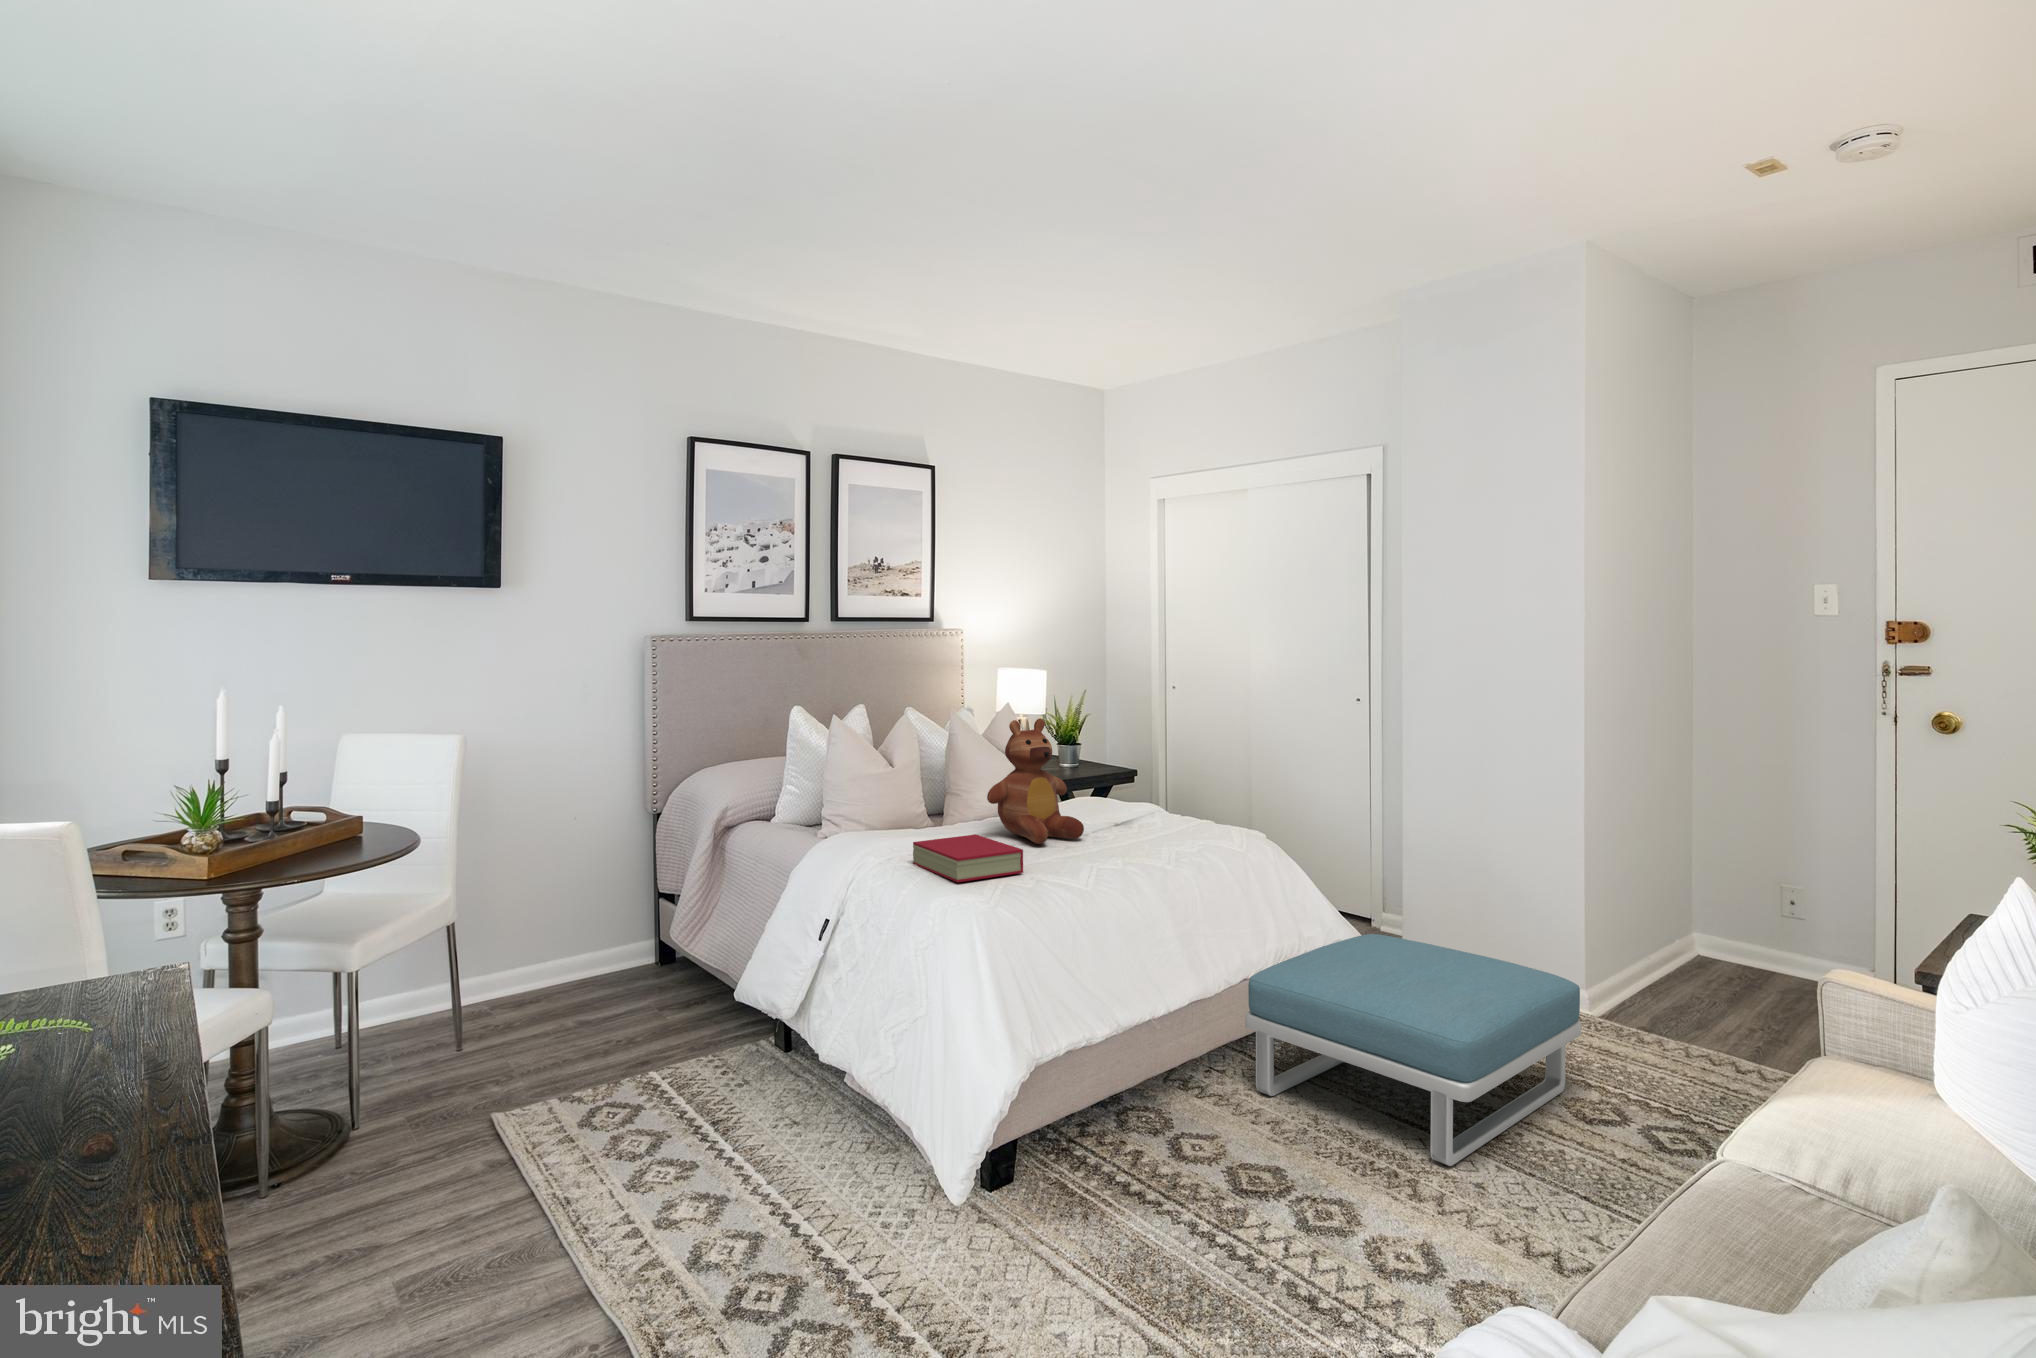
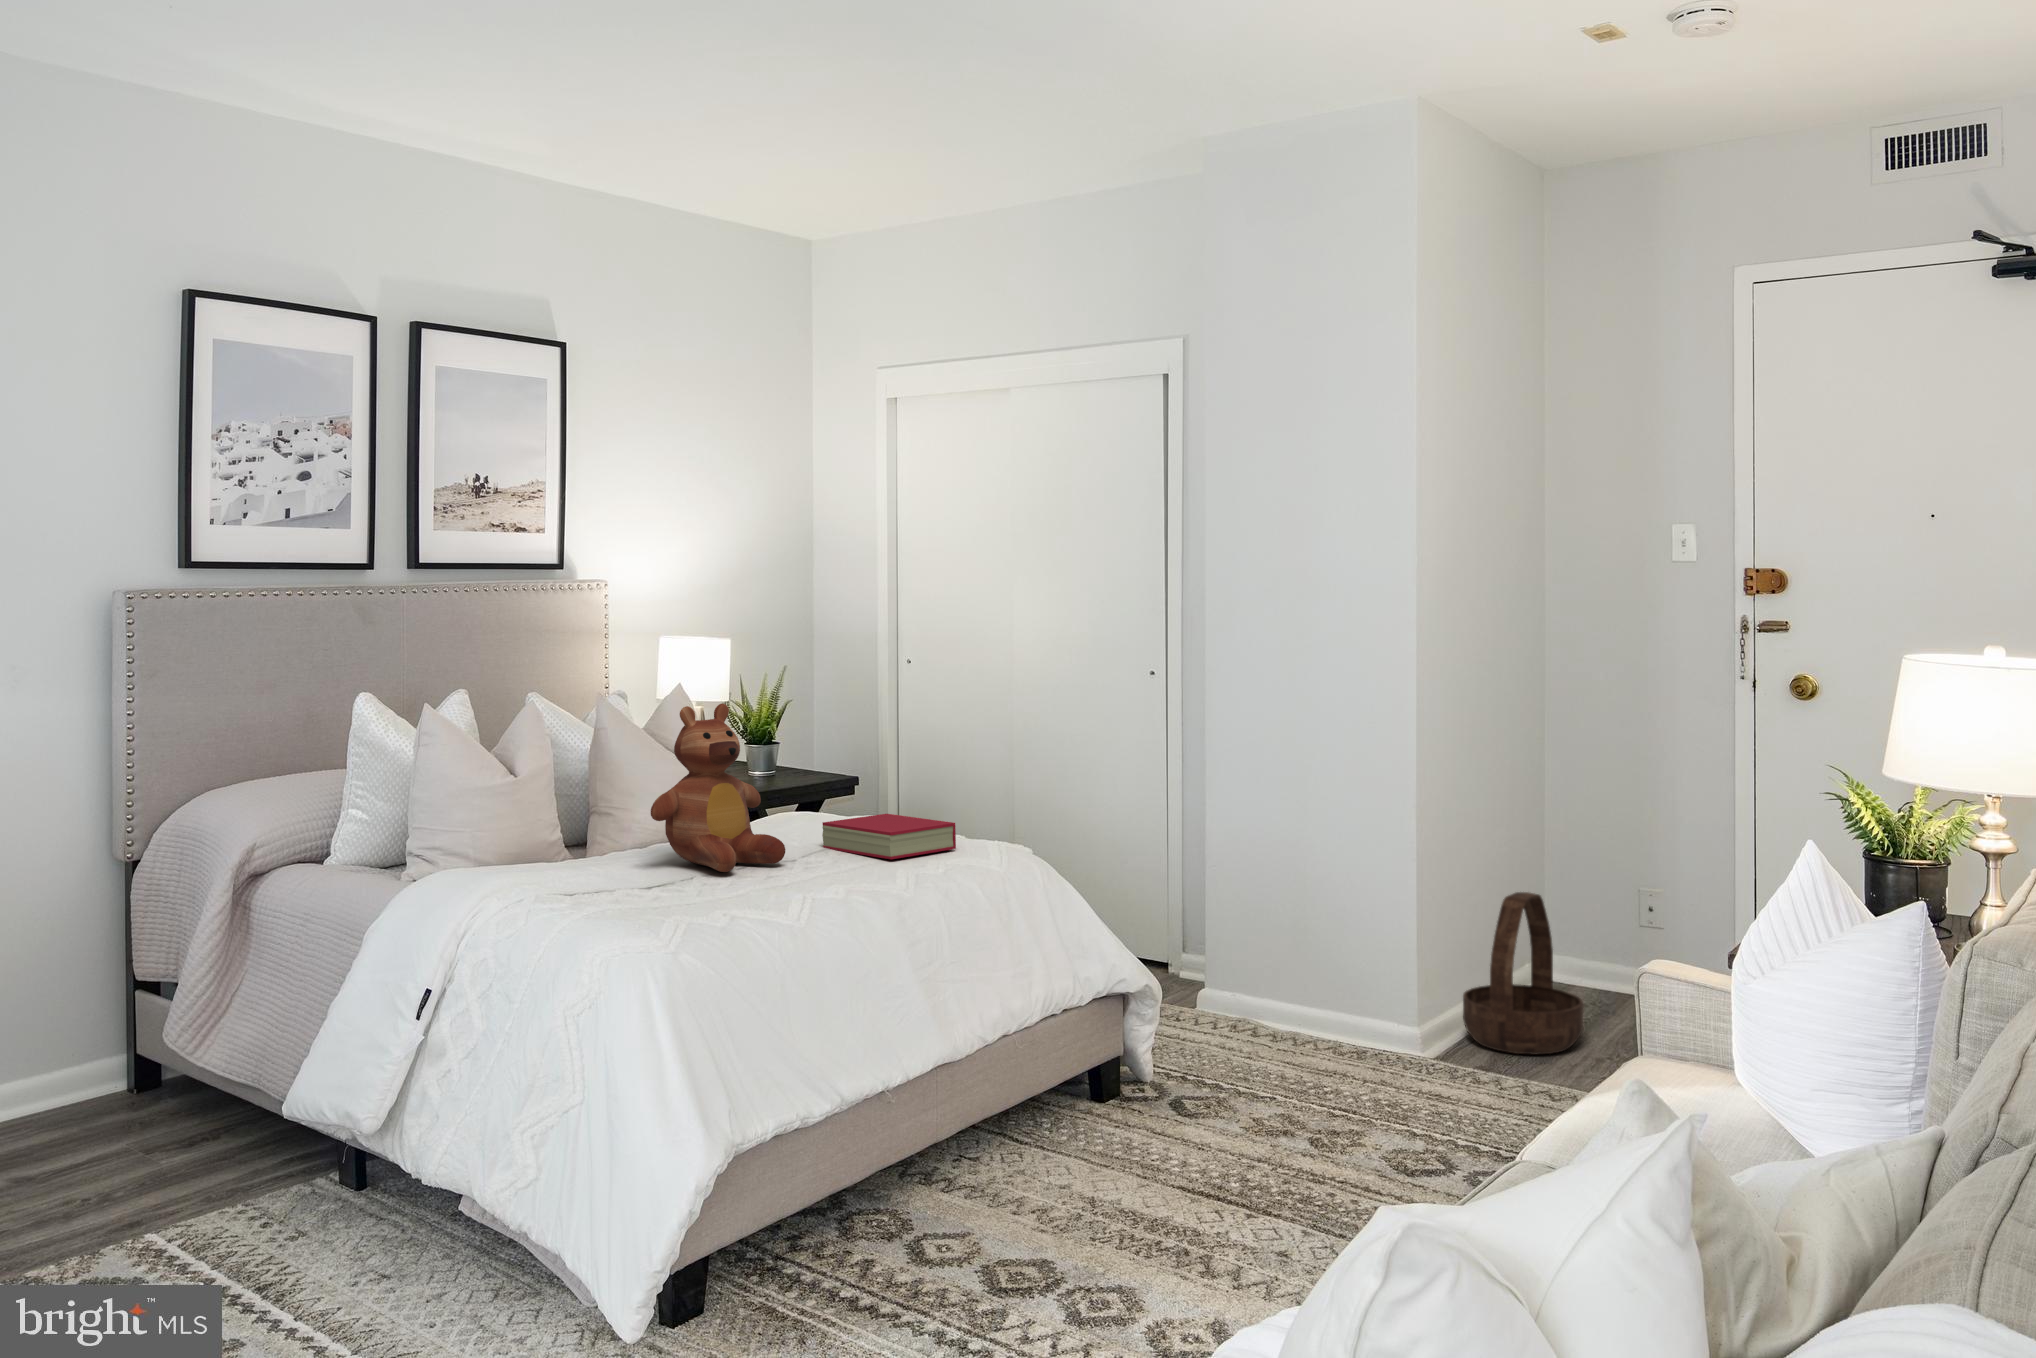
book: present [913,834,1023,882] -> present [822,814,956,859]
basket: none [1626,886,1736,1022] -> present [1463,892,1583,1054]
footstool: present [1245,934,1581,1166] -> none [1002,971,1404,1237]

